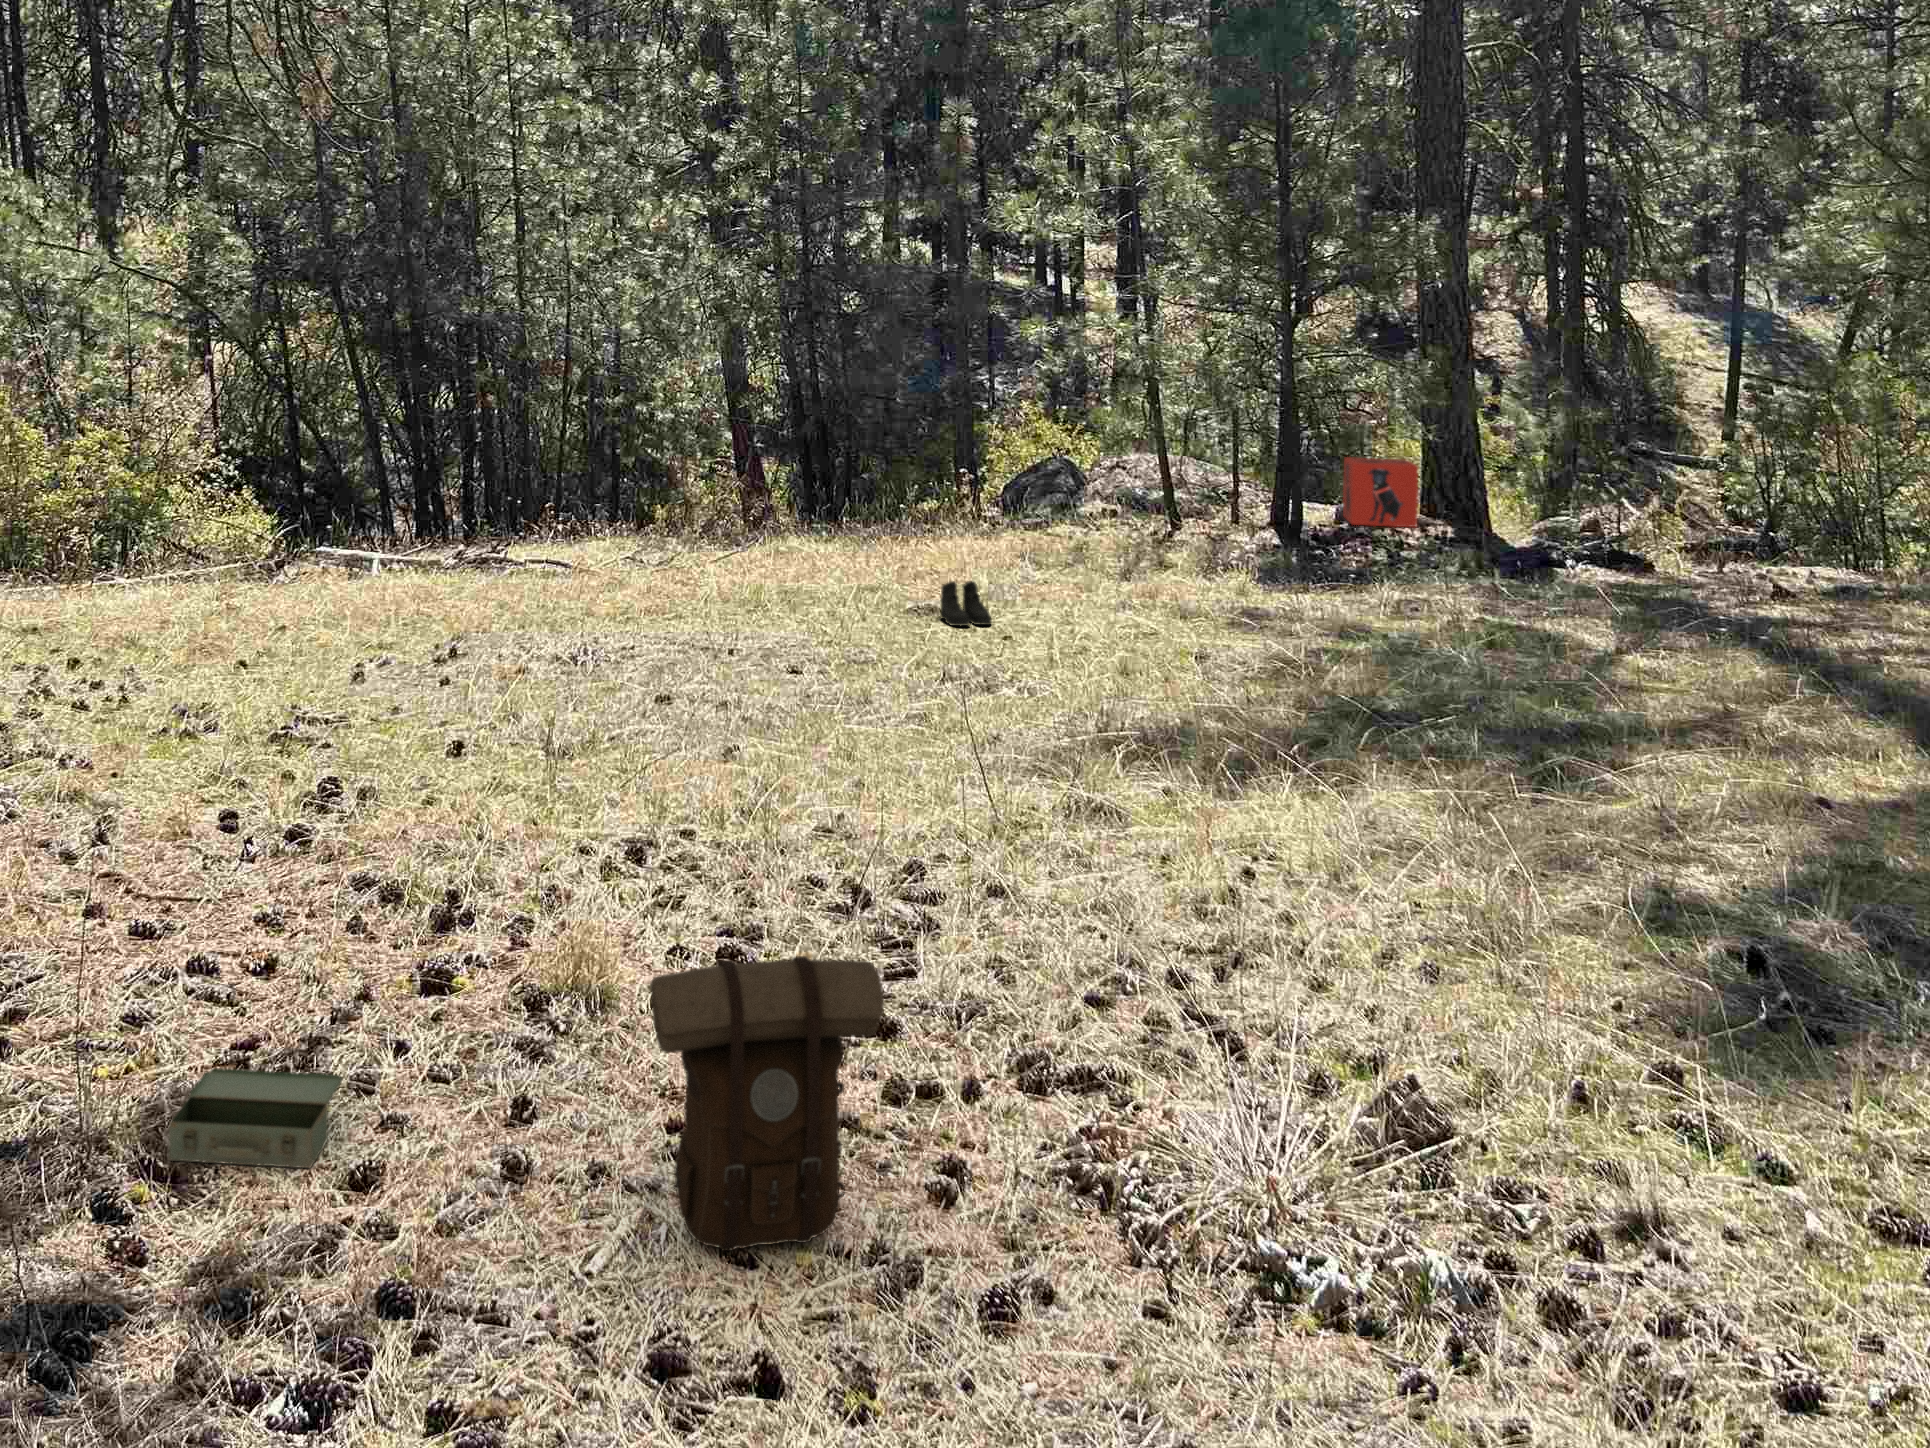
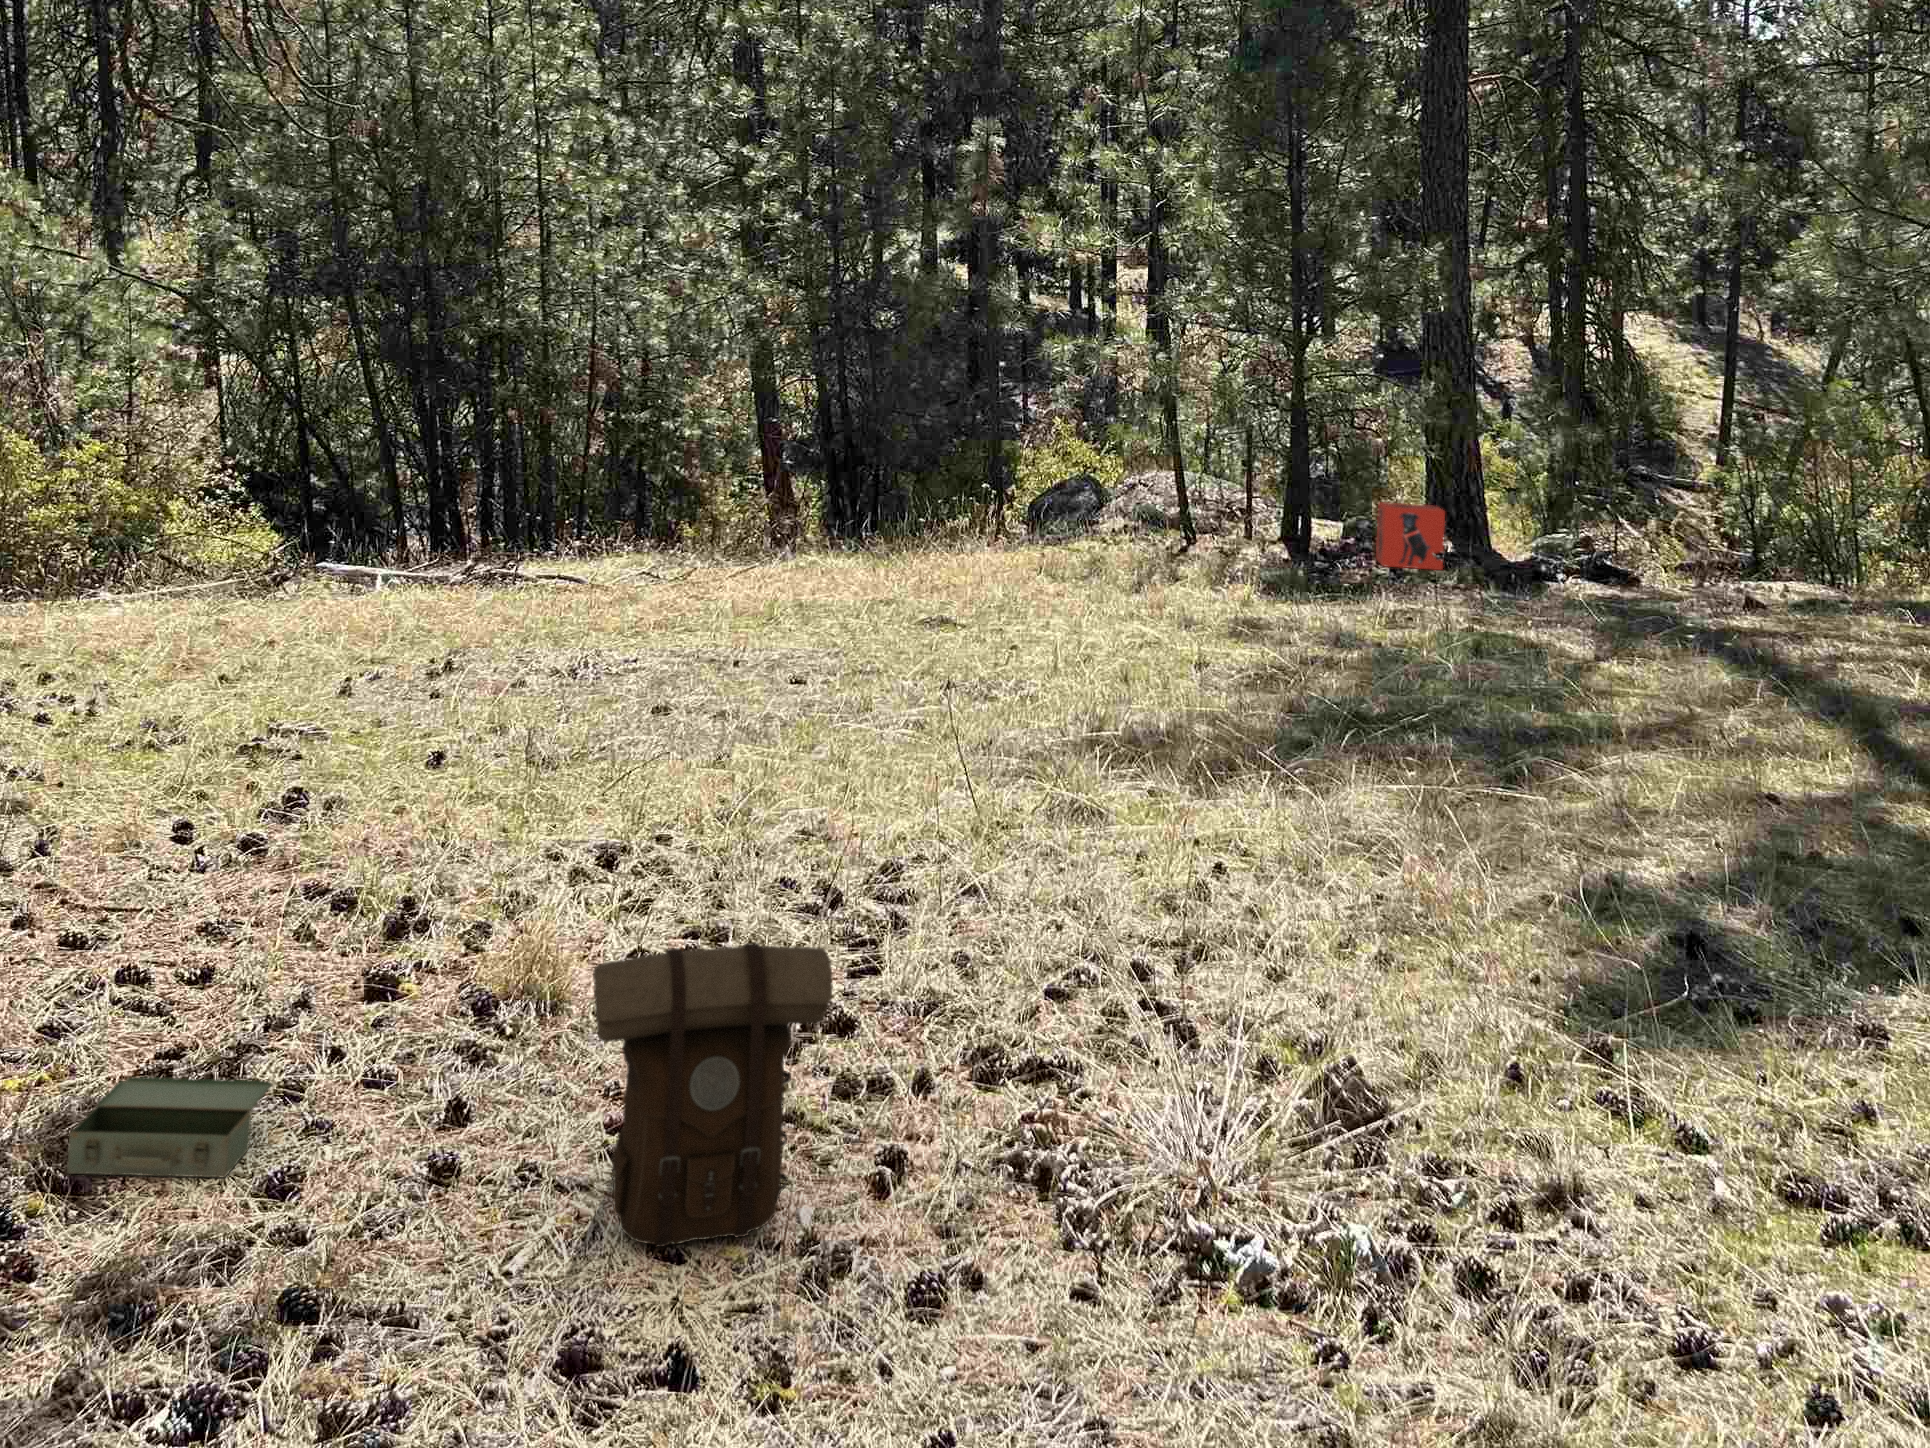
boots: present [940,581,992,626] -> none [976,608,1025,653]

